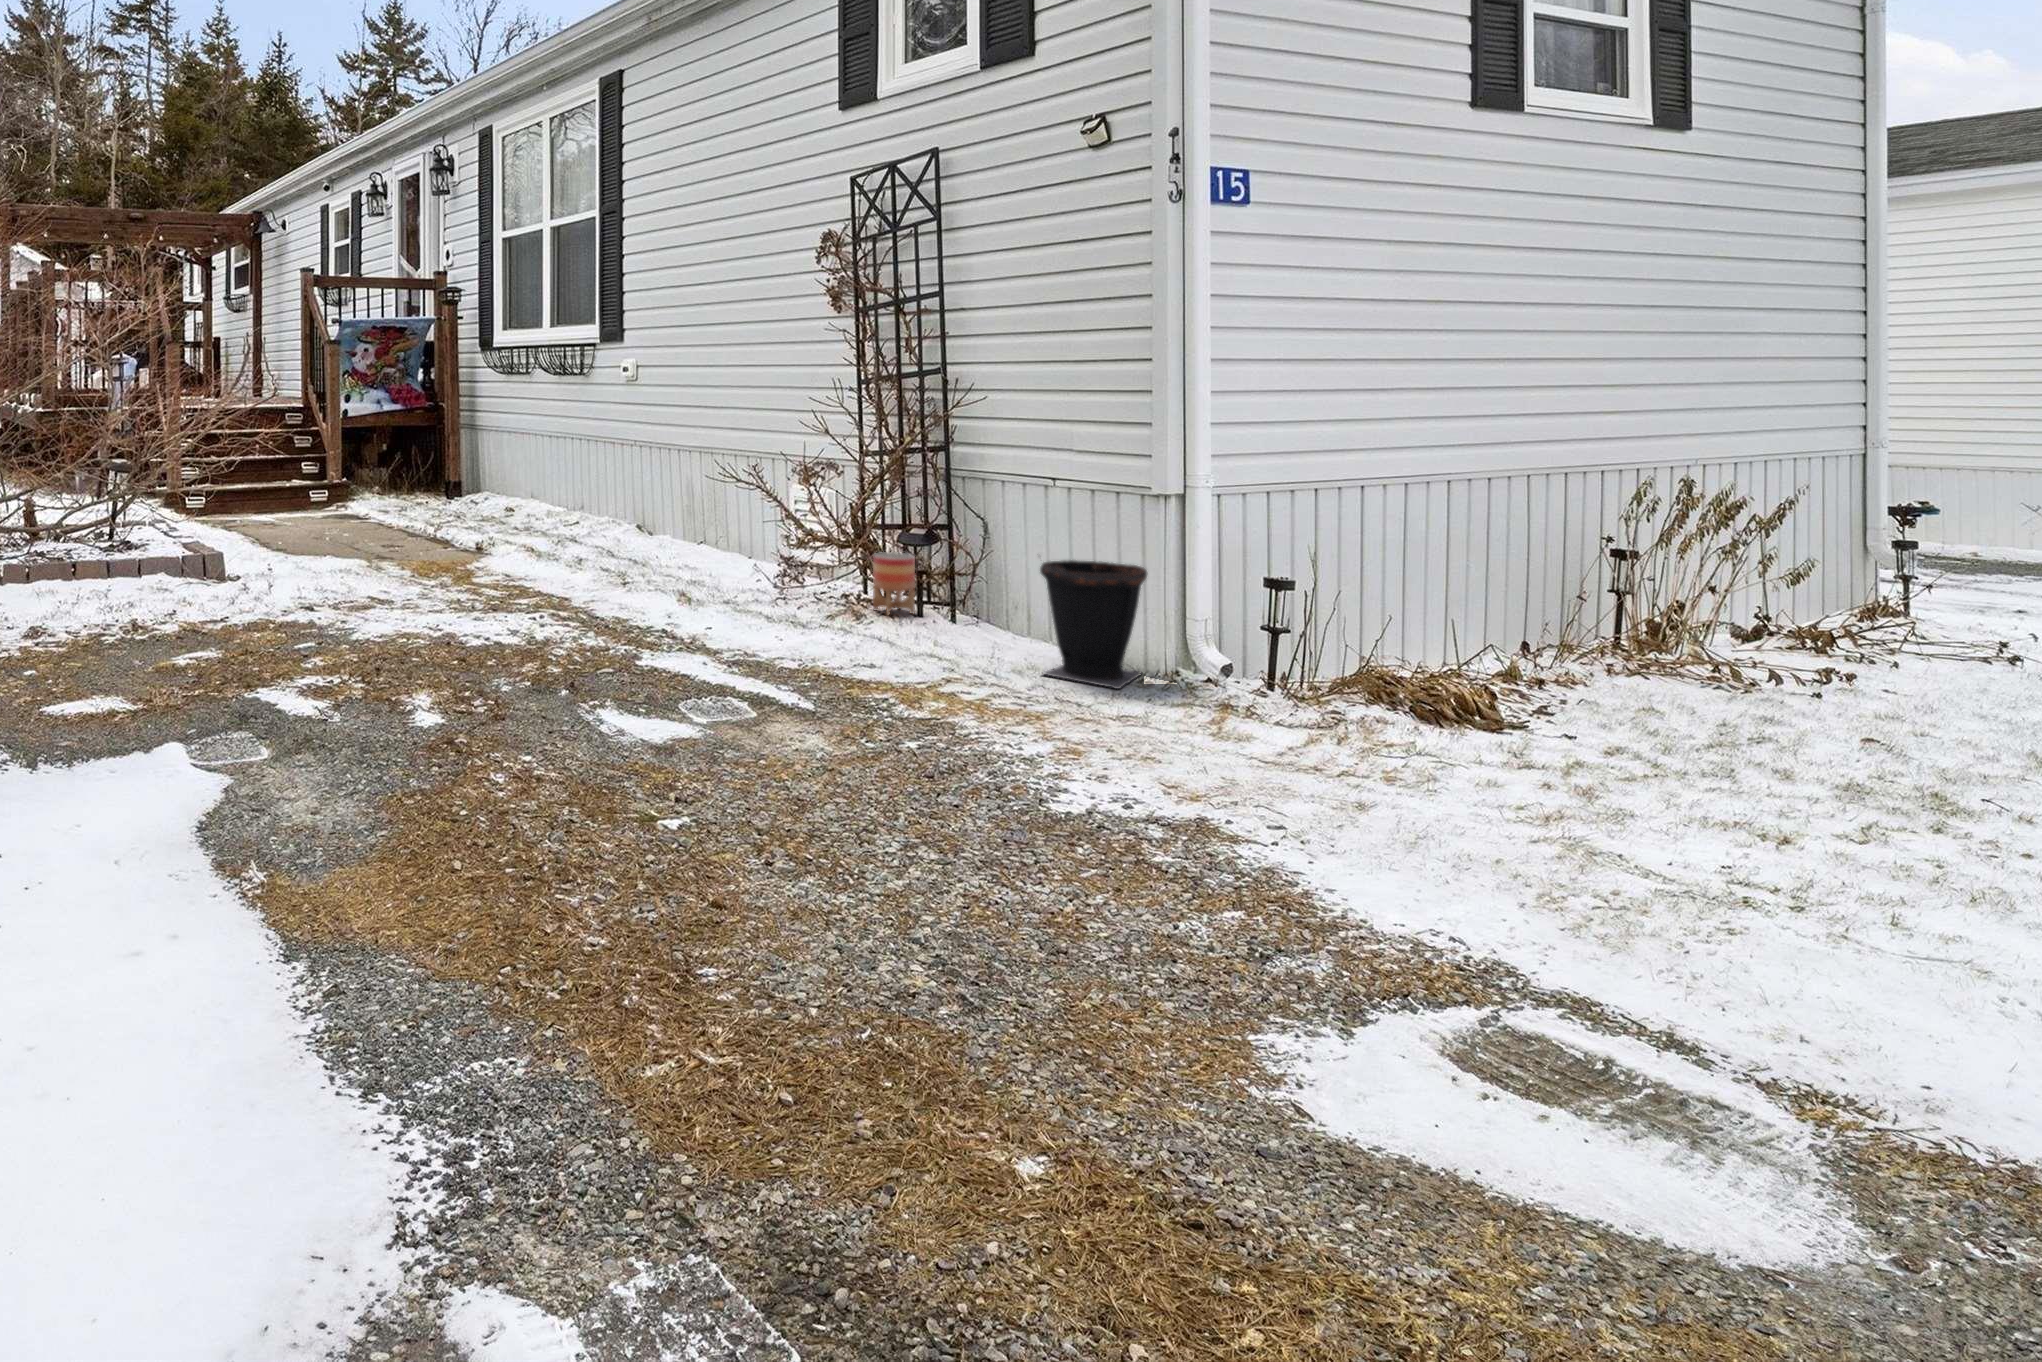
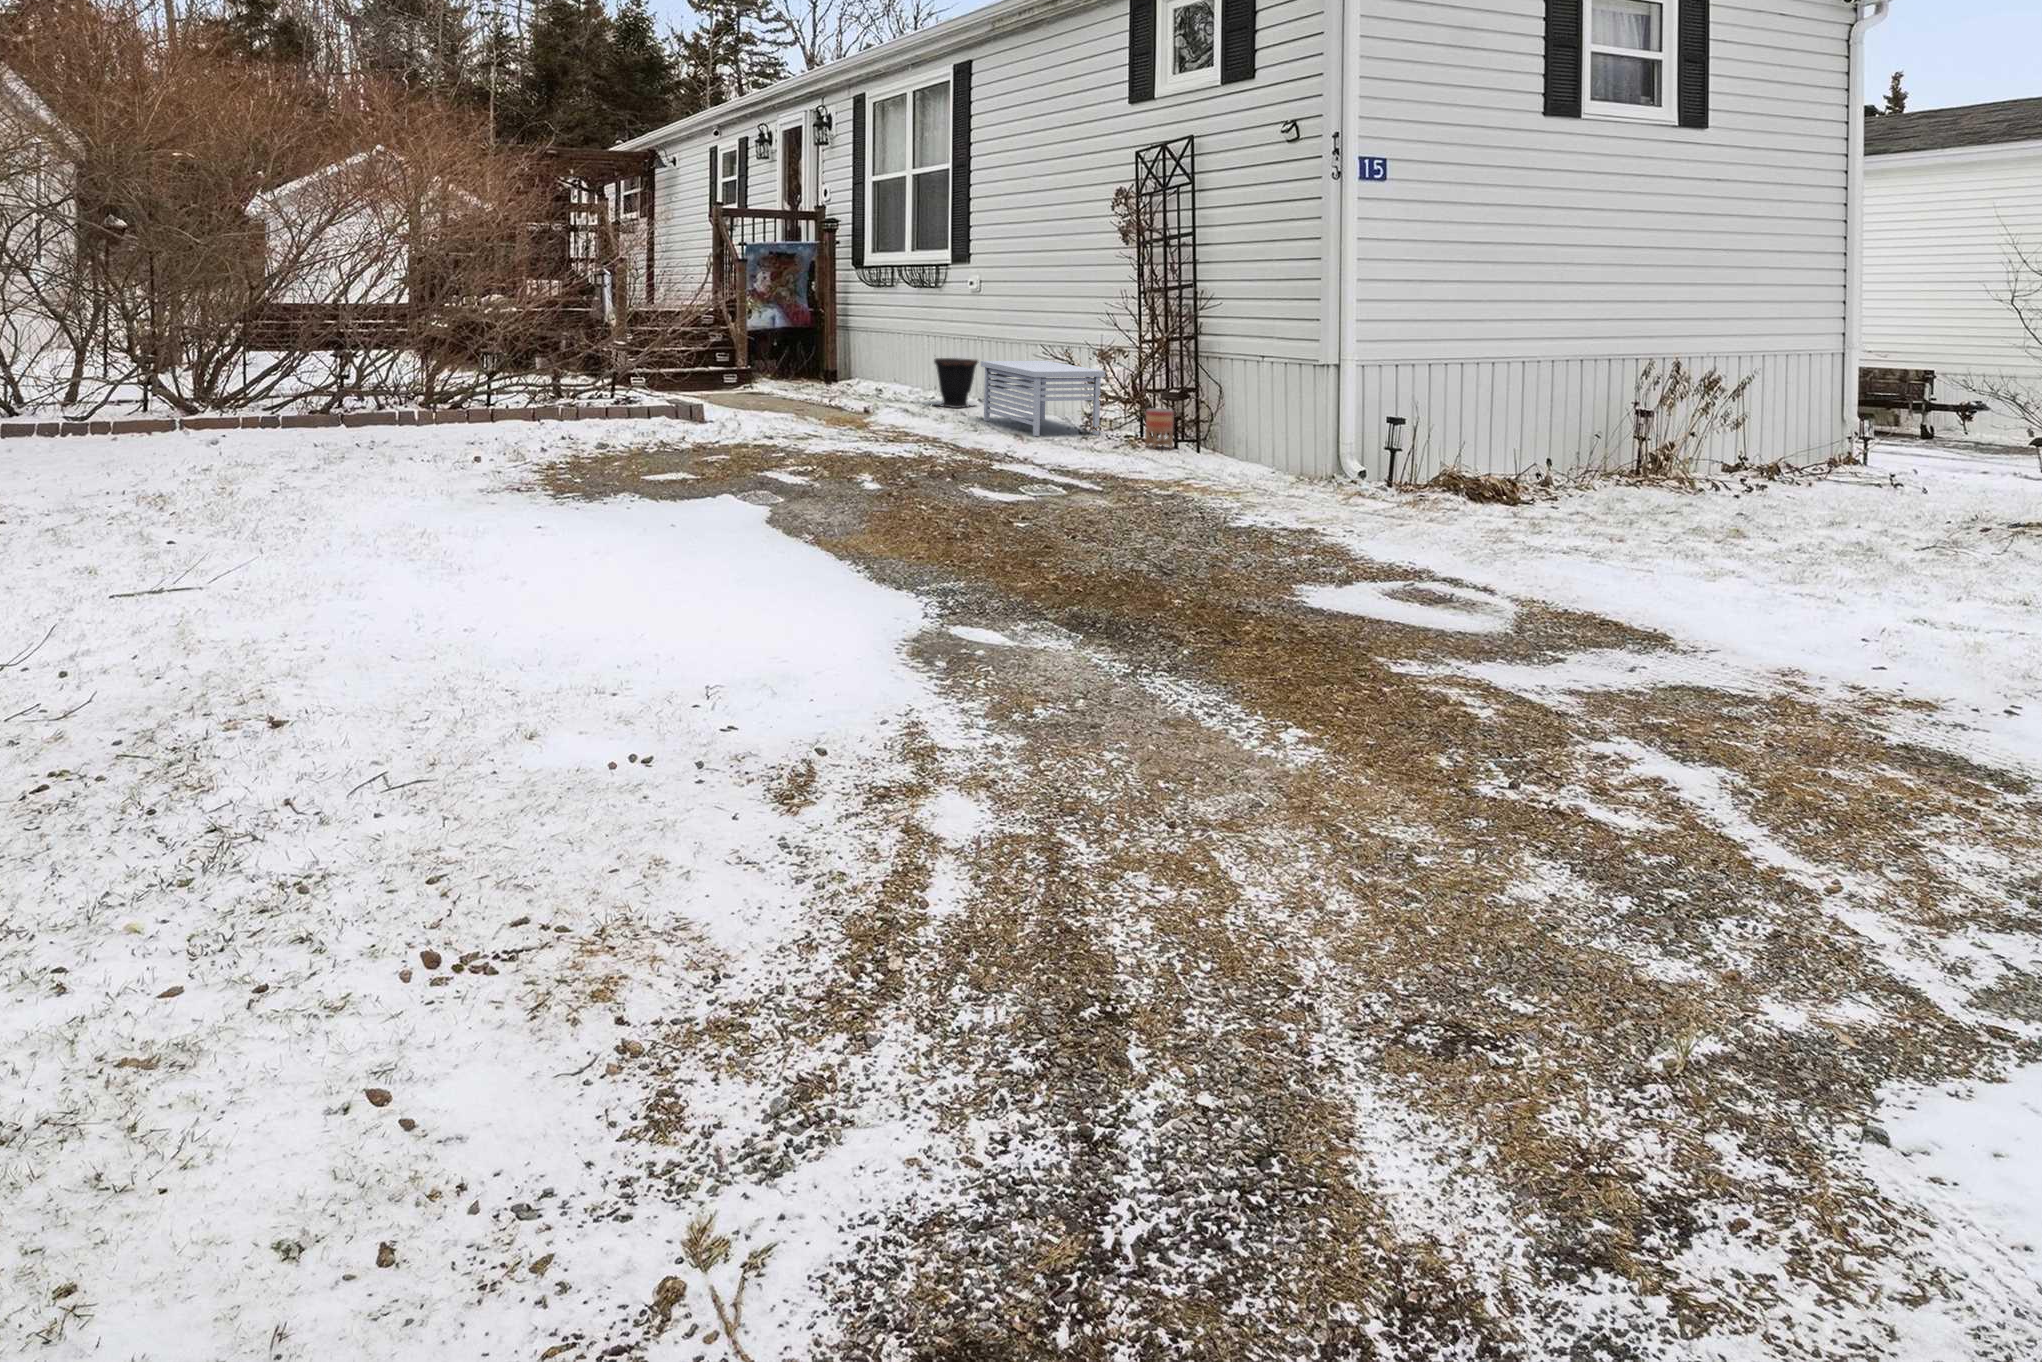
storage bench: none [633,474,810,591] -> present [981,361,1105,436]
bucket: present [1040,560,1148,689] -> present [934,358,979,408]

